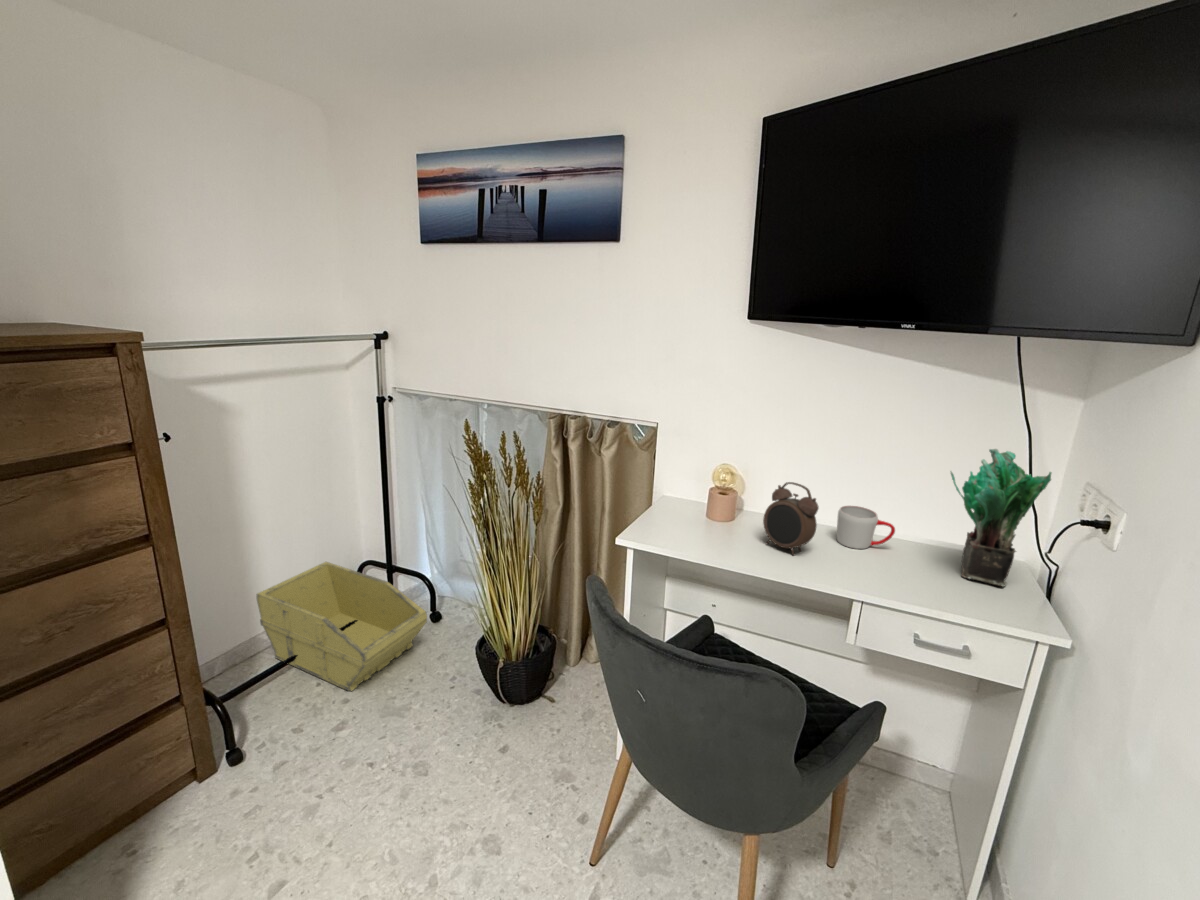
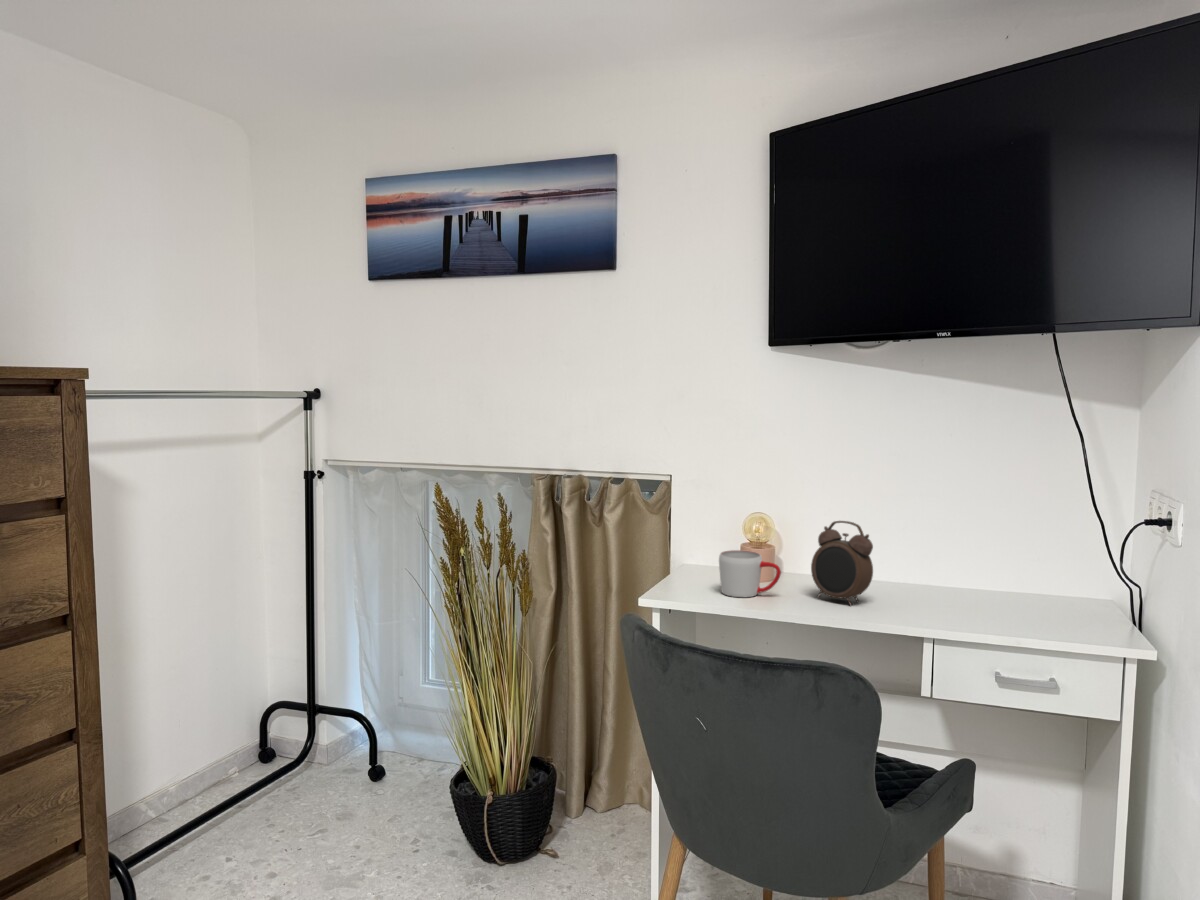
potted plant: present [951,449,1051,587] -> none [1011,463,1113,618]
mug: present [837,506,895,549] -> present [719,550,781,597]
storage bin: present [257,562,427,691] -> none [139,699,375,863]

